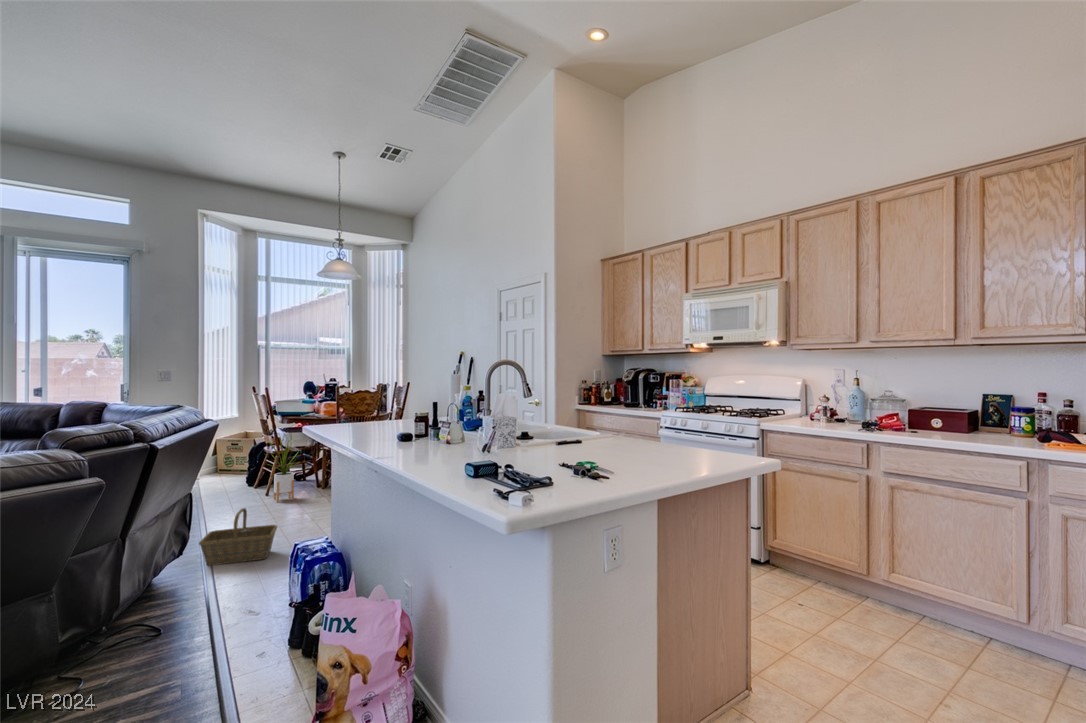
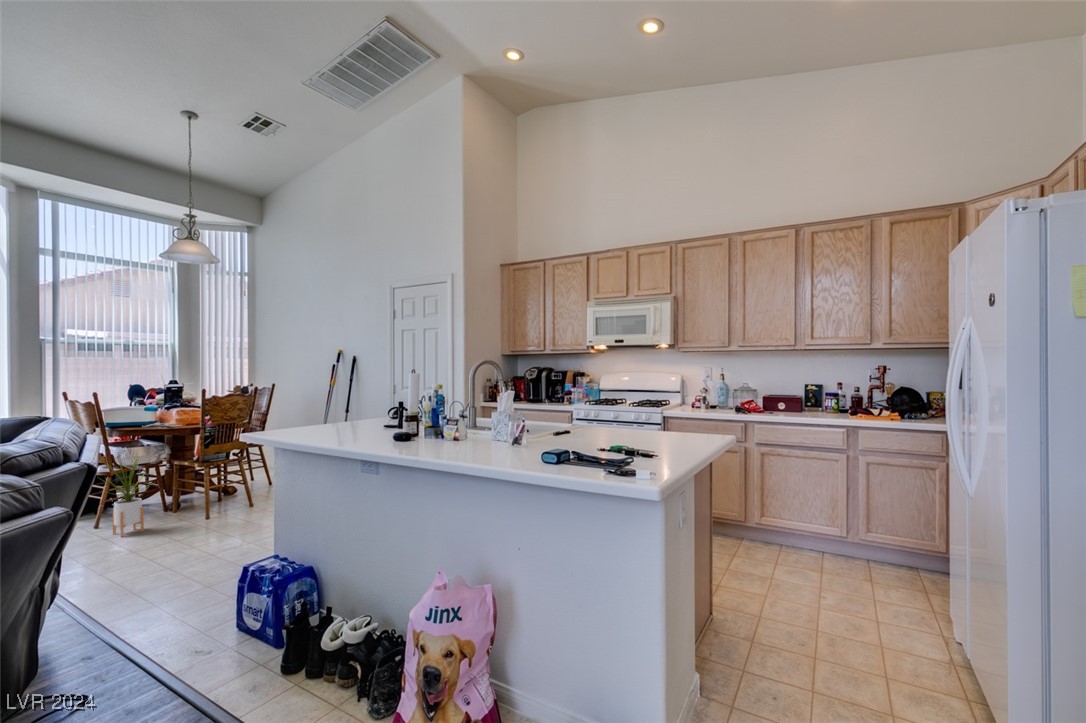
basket: present [199,508,277,565] -> none [72,547,176,625]

